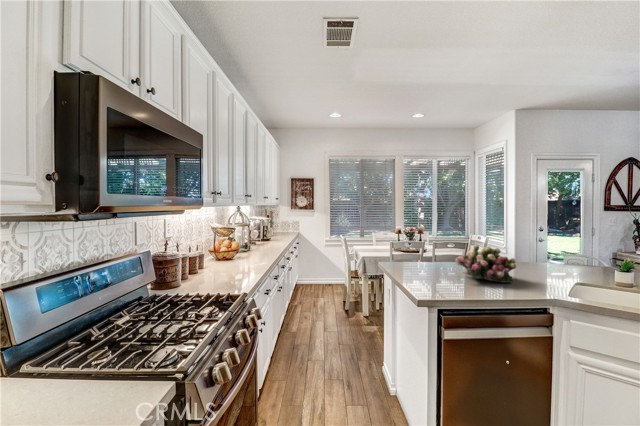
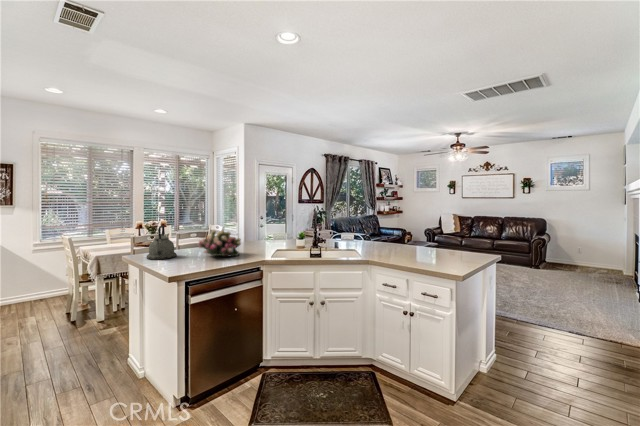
kettle: none [400,236,431,273] -> present [147,226,177,260]

